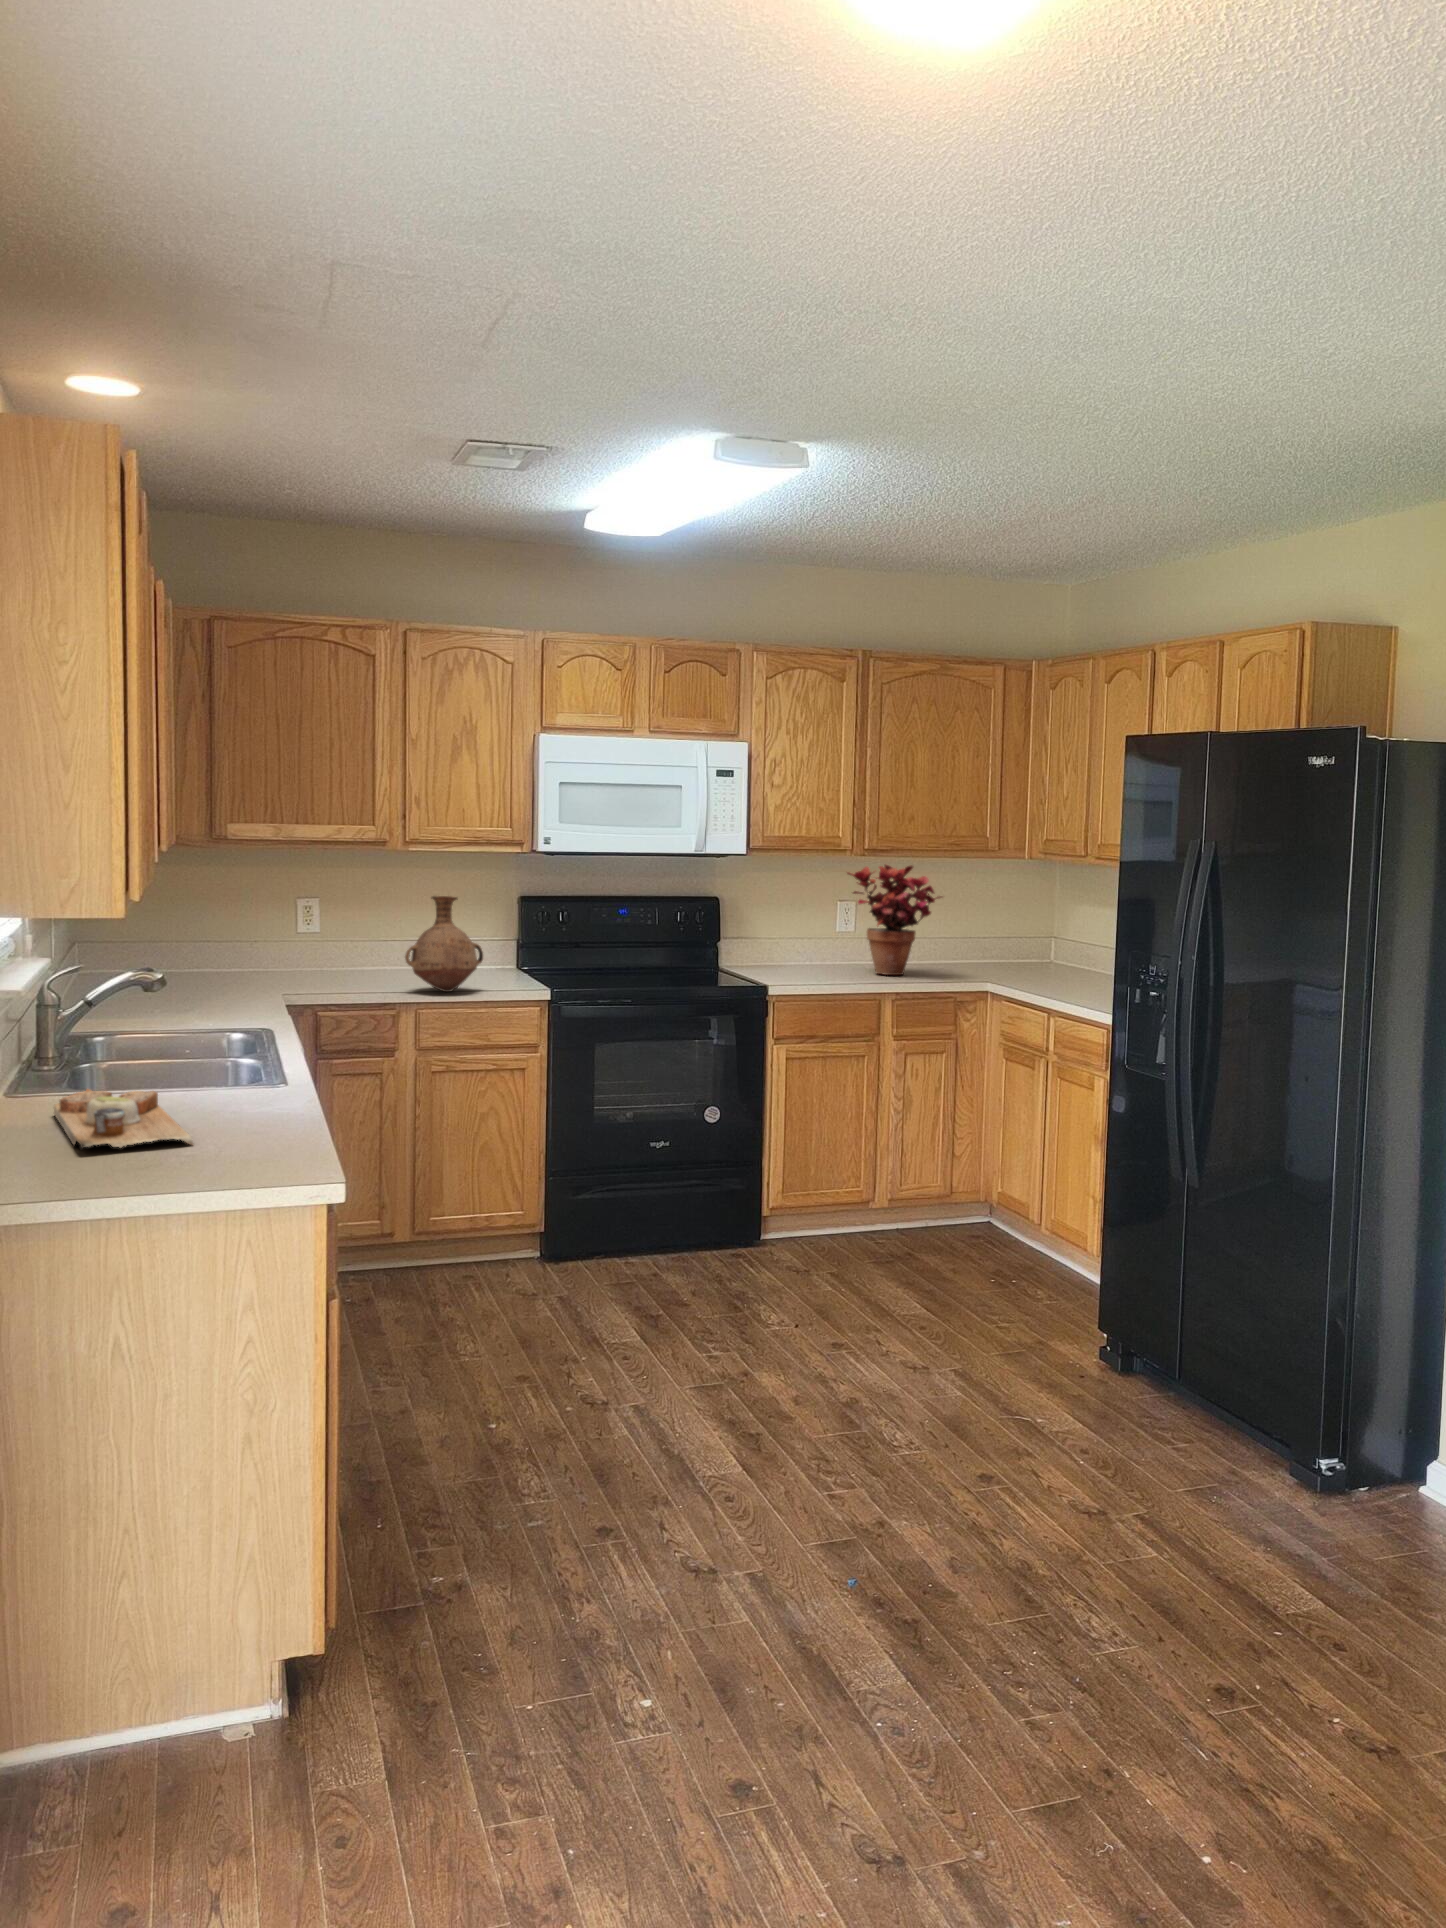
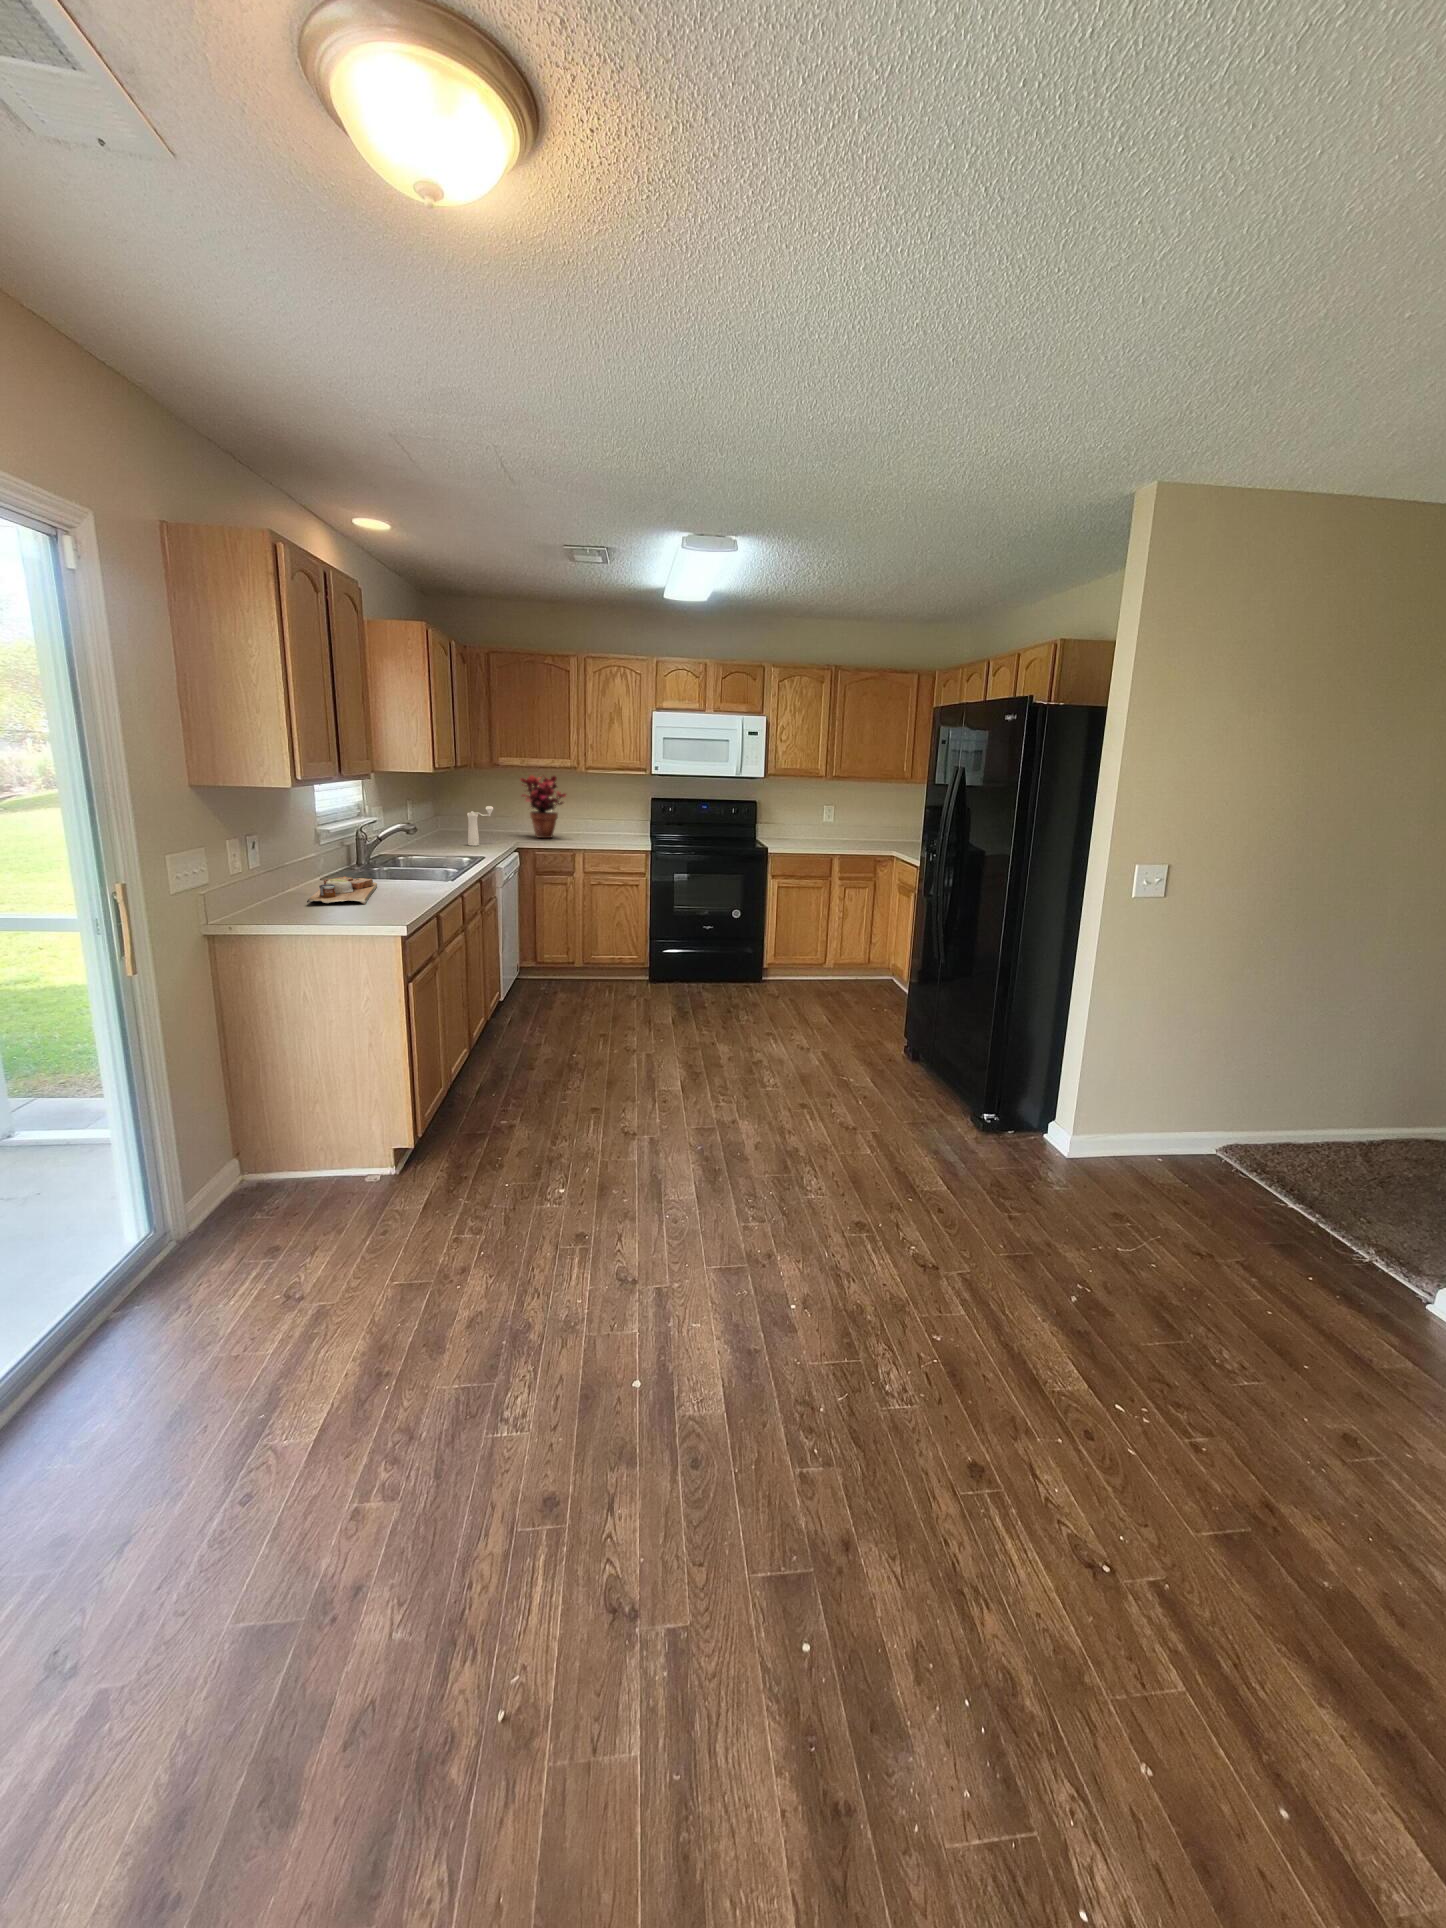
potted plant: present [848,865,941,975] -> present [521,776,566,838]
vase: present [405,896,483,992] -> none [579,795,620,844]
pepper mill: none [191,926,240,1007] -> present [467,806,494,846]

